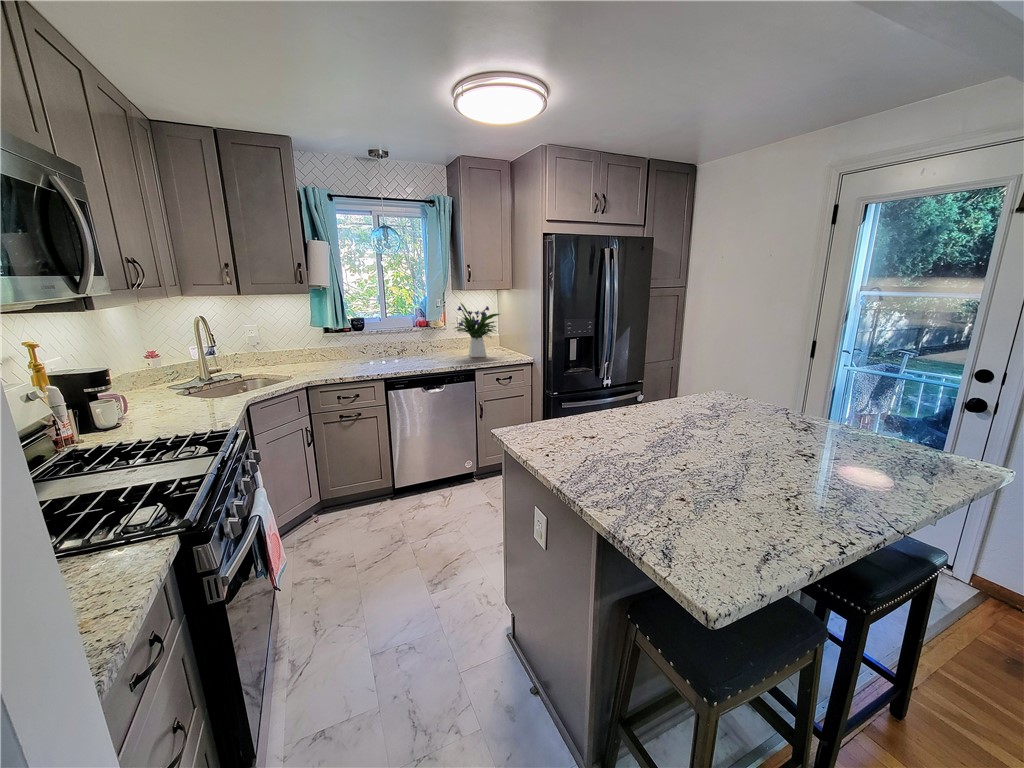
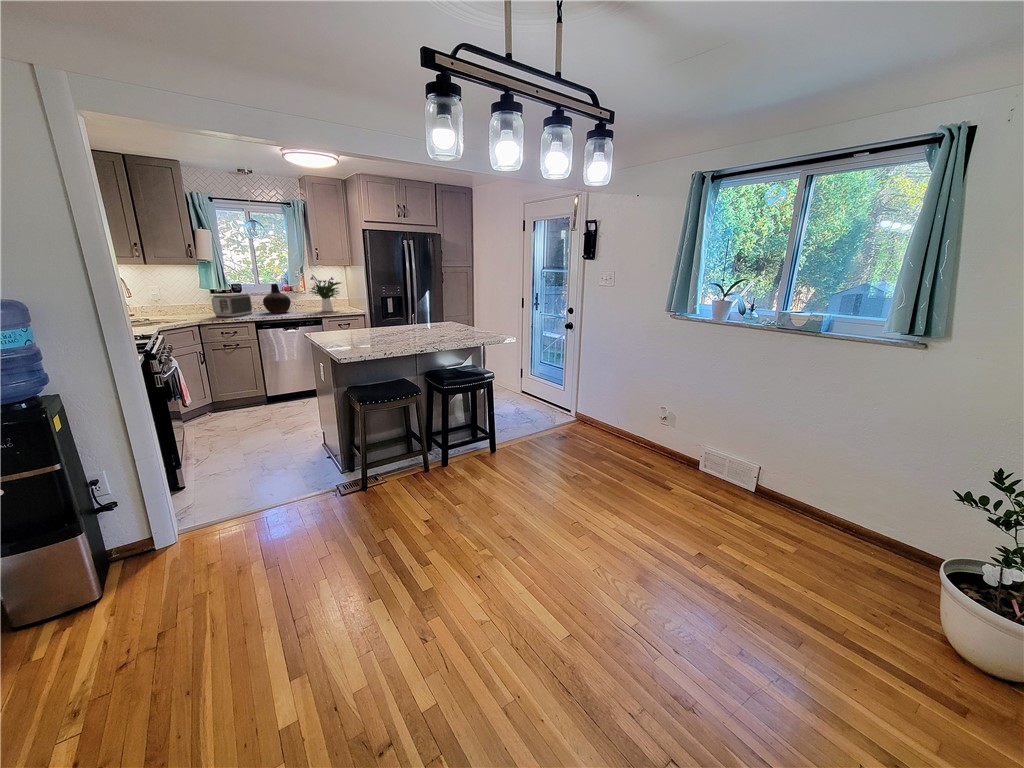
vase: none [392,318,429,360] -> present [263,284,291,313]
toaster: none [325,334,377,372] -> present [212,294,252,317]

